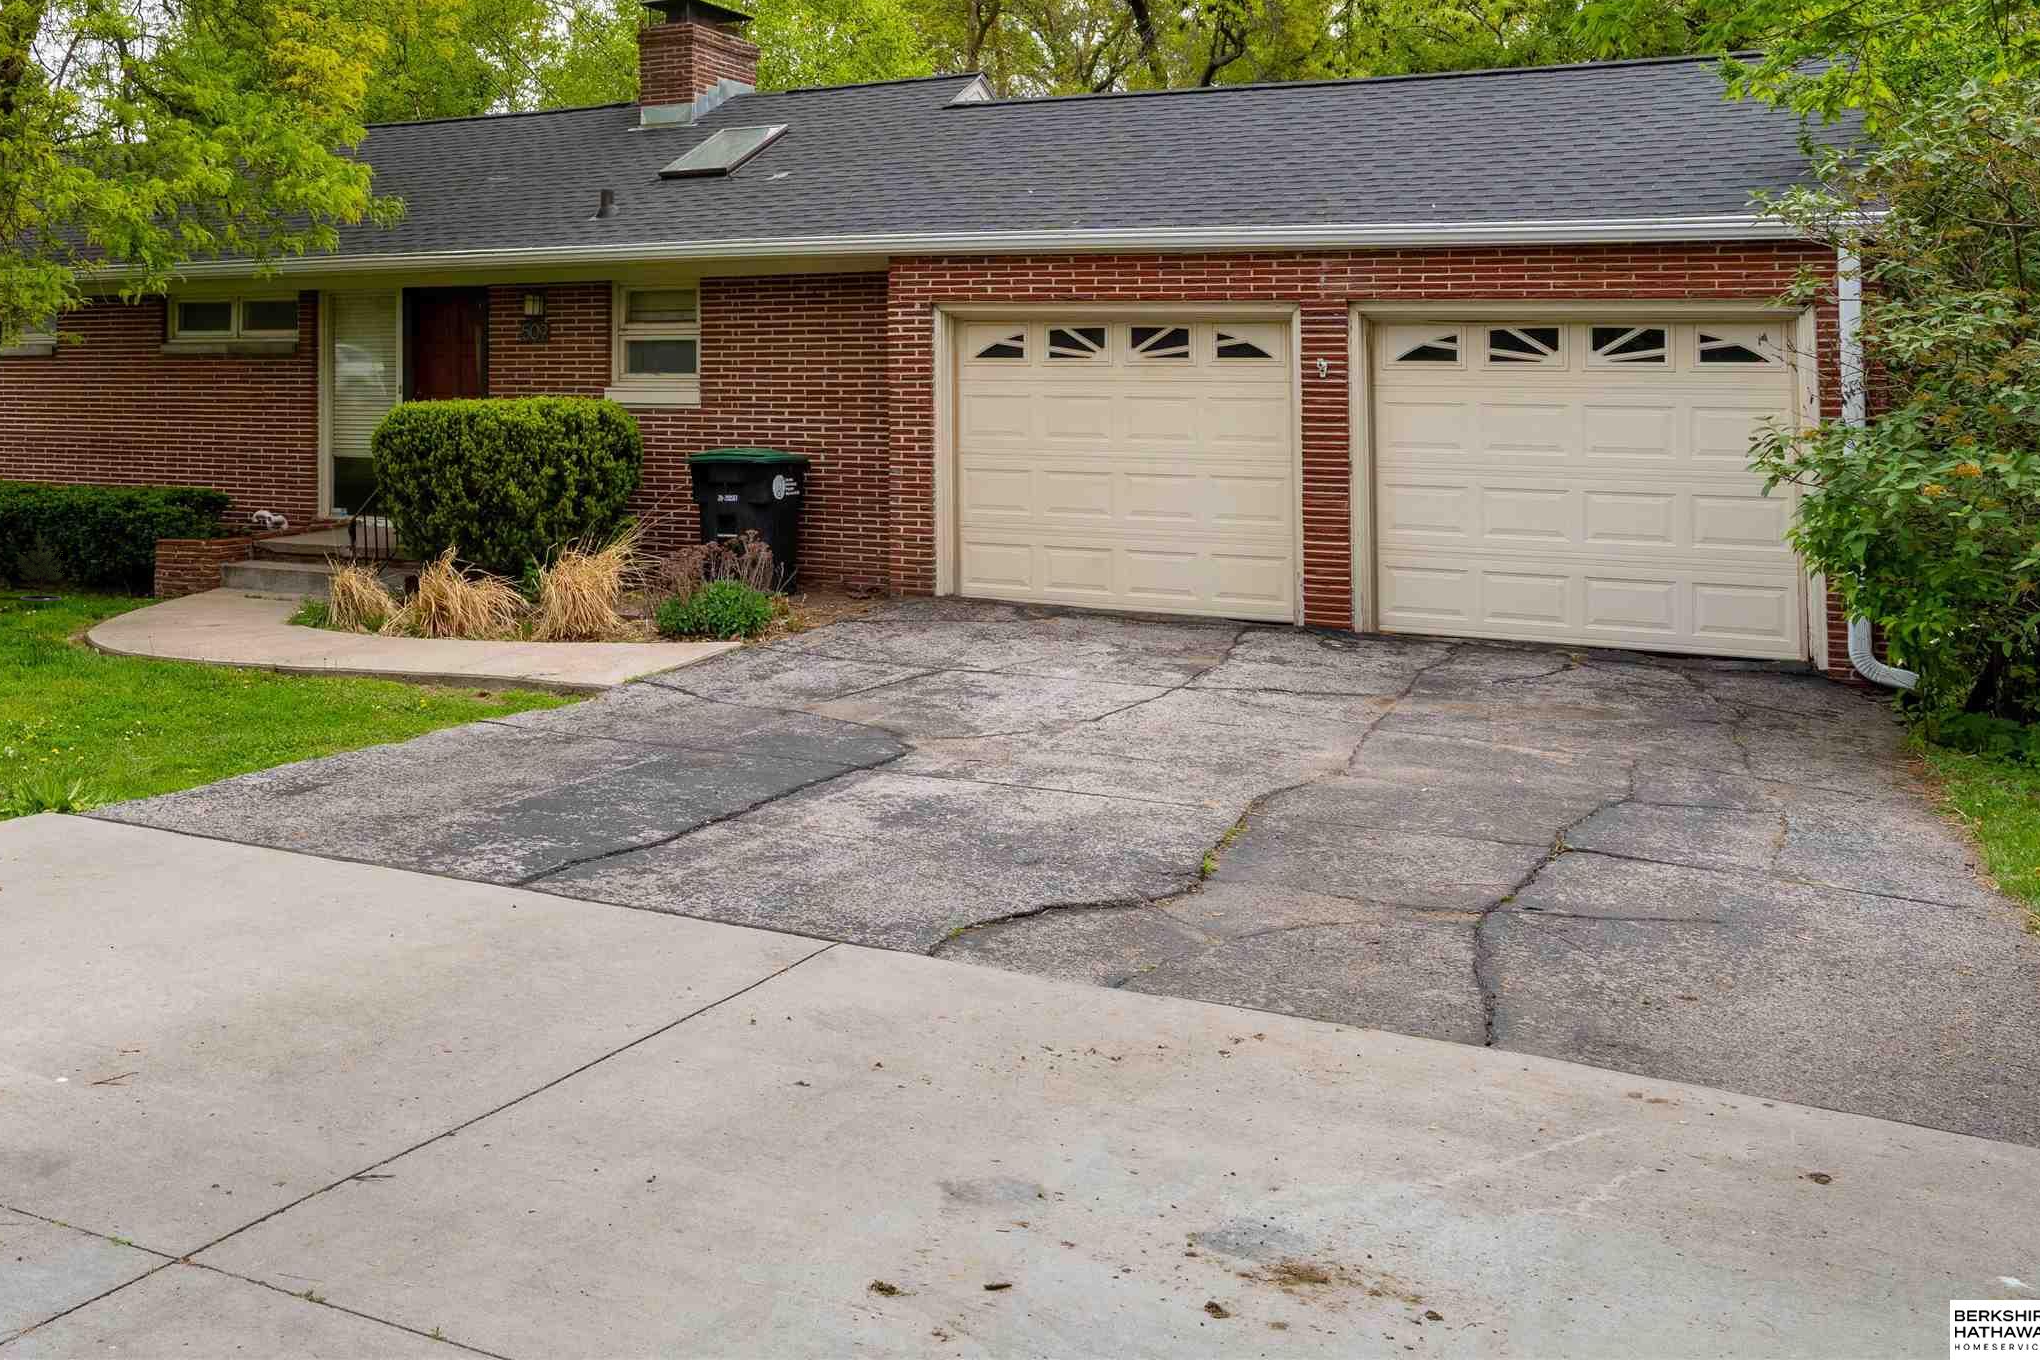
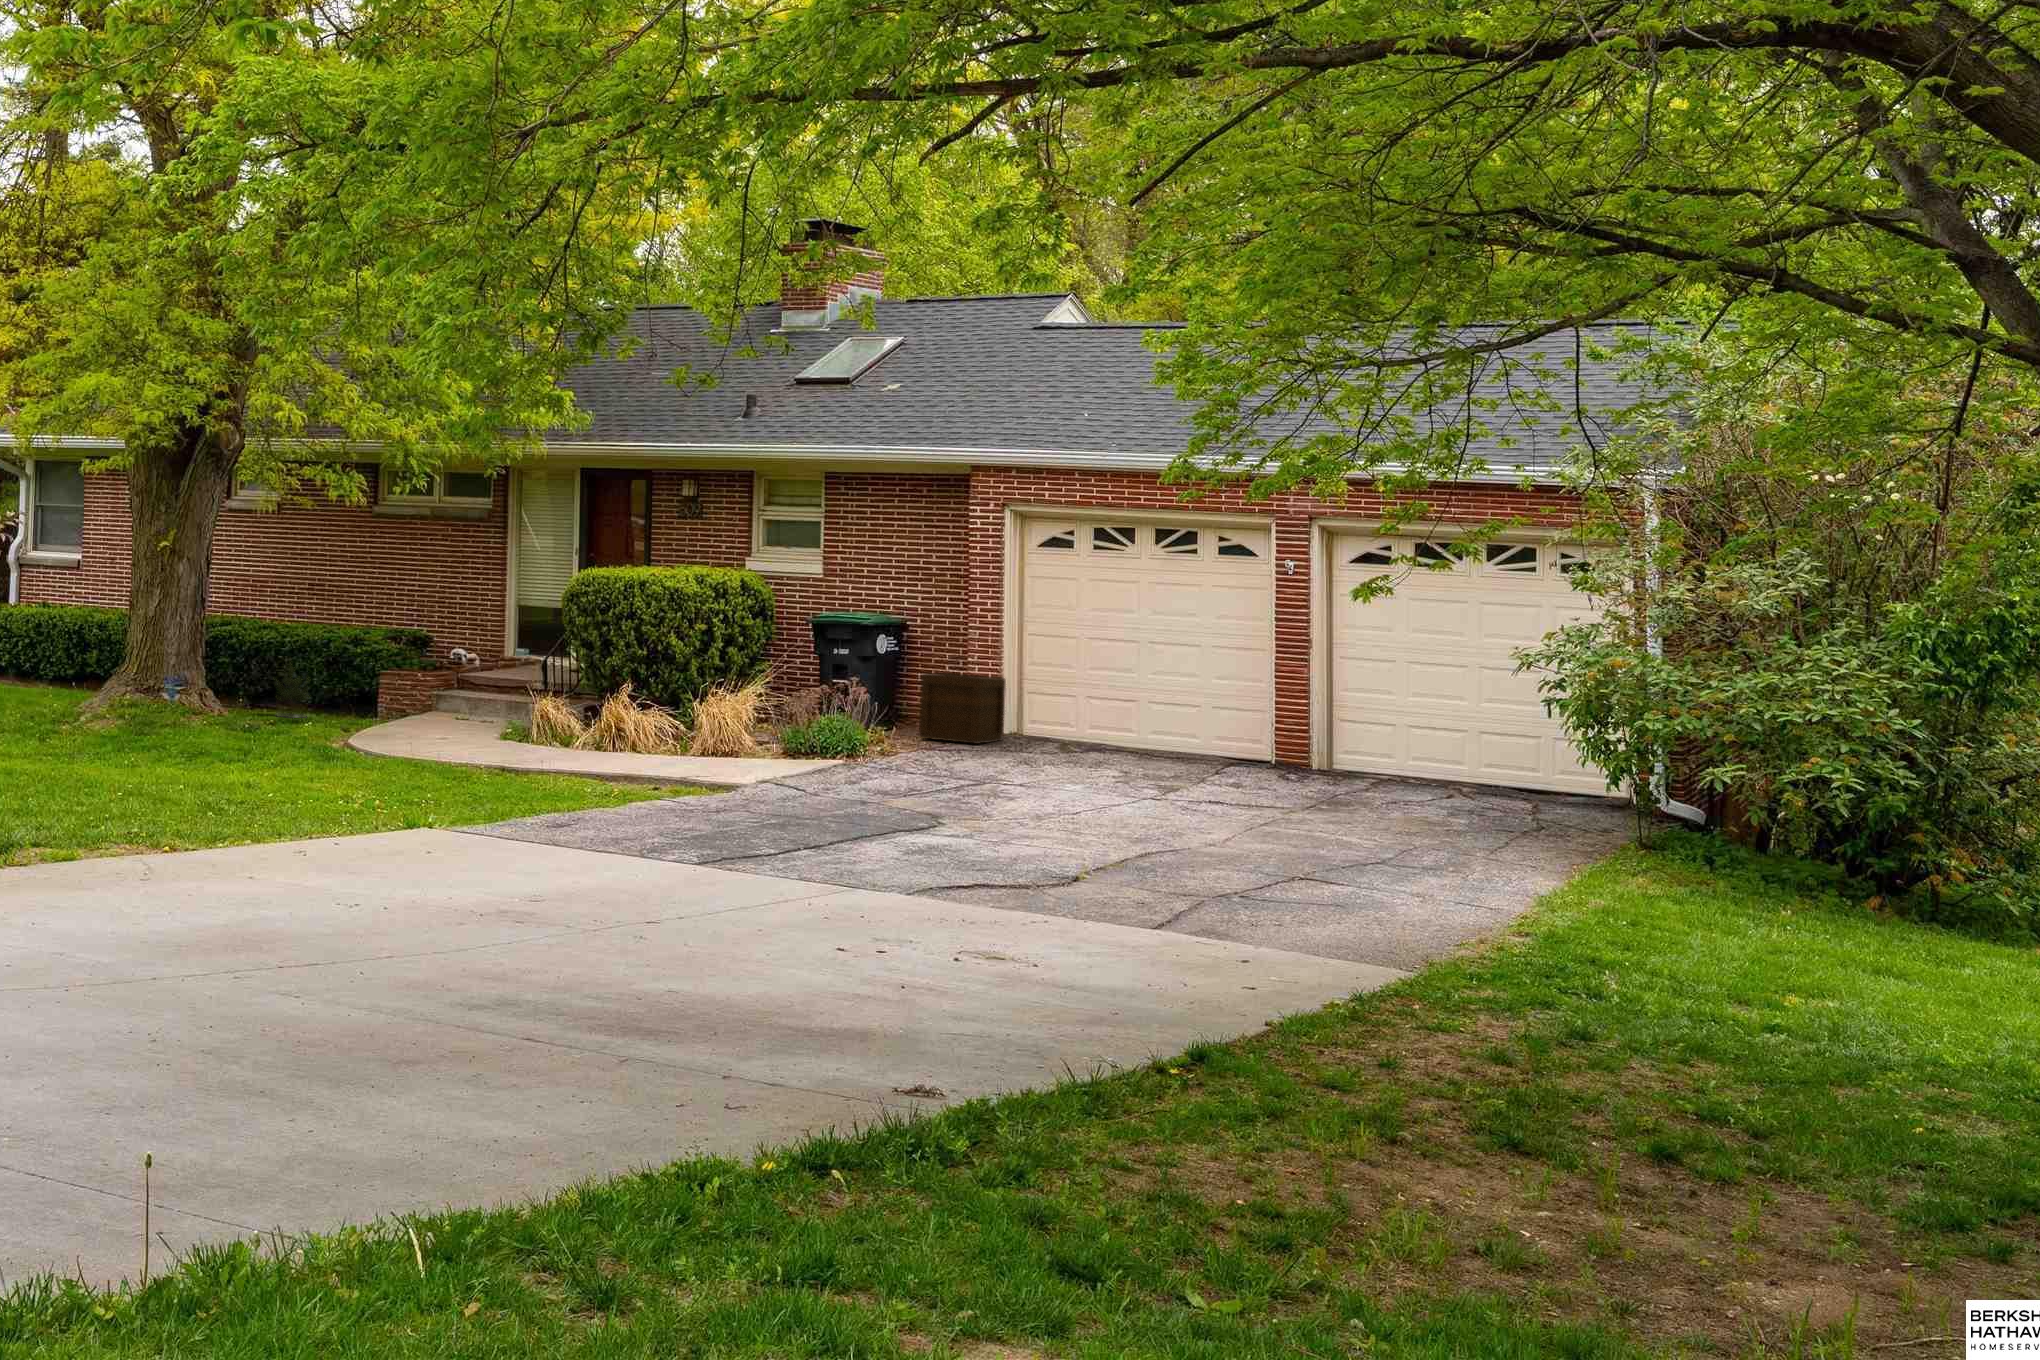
wooden crate: none [831,521,939,610] -> present [919,673,1006,744]

